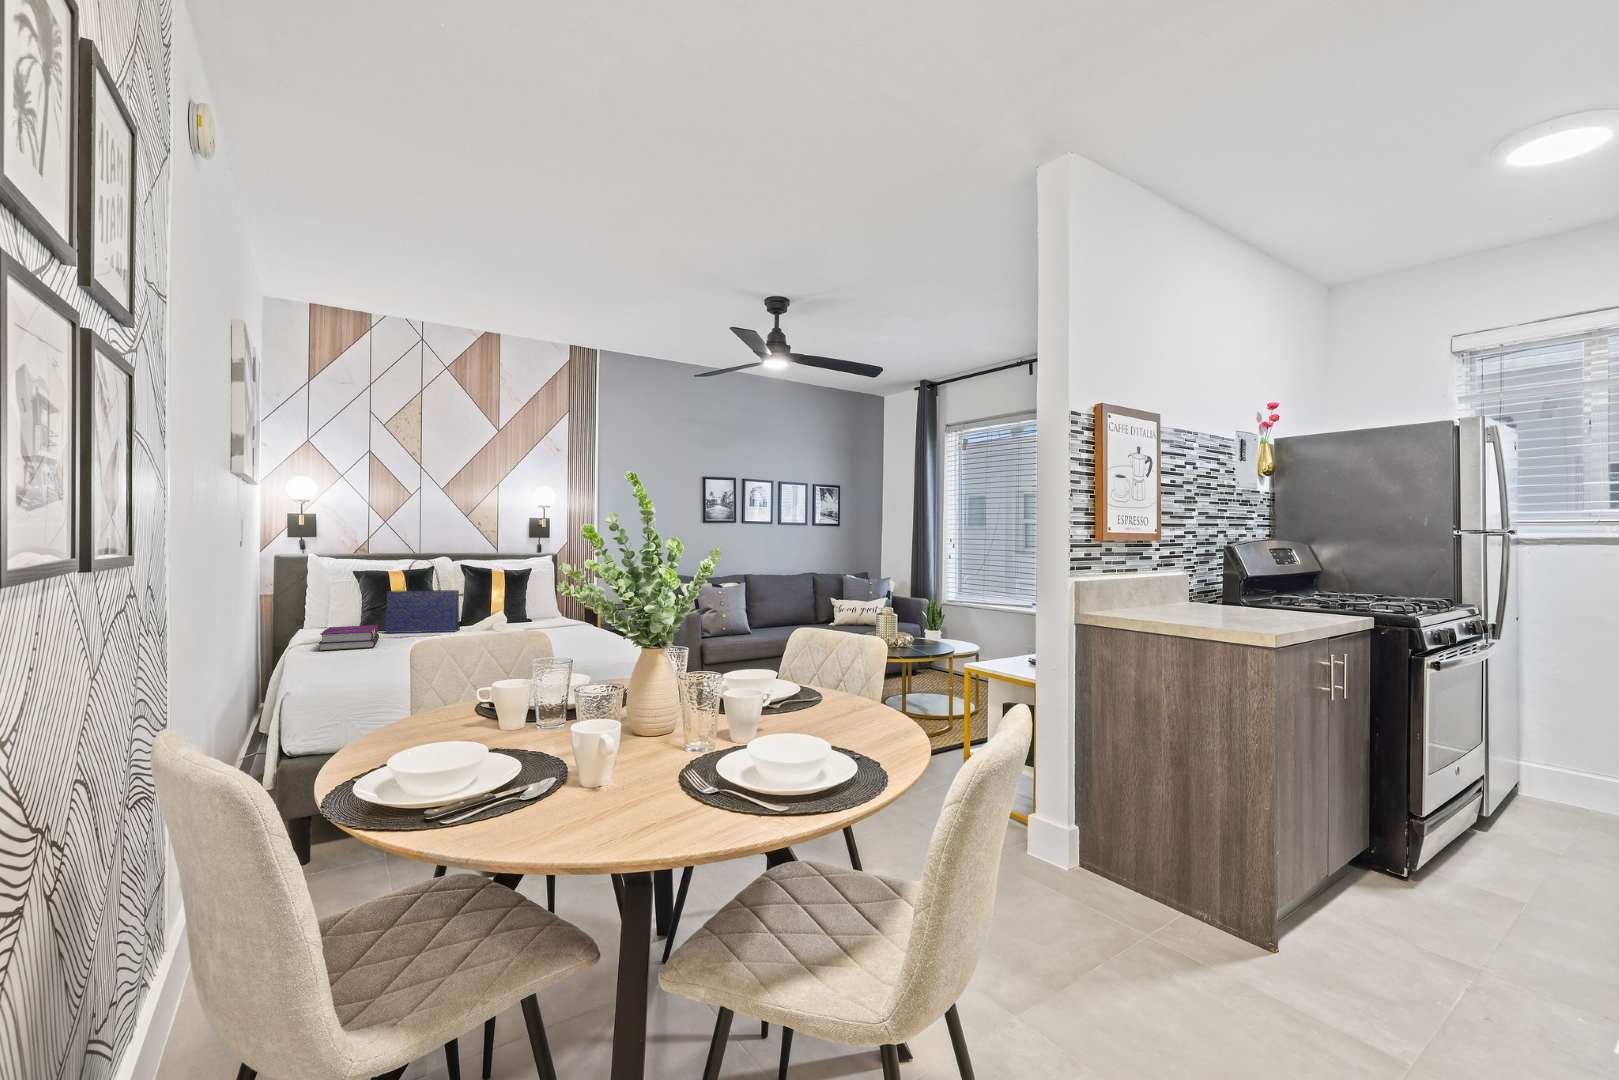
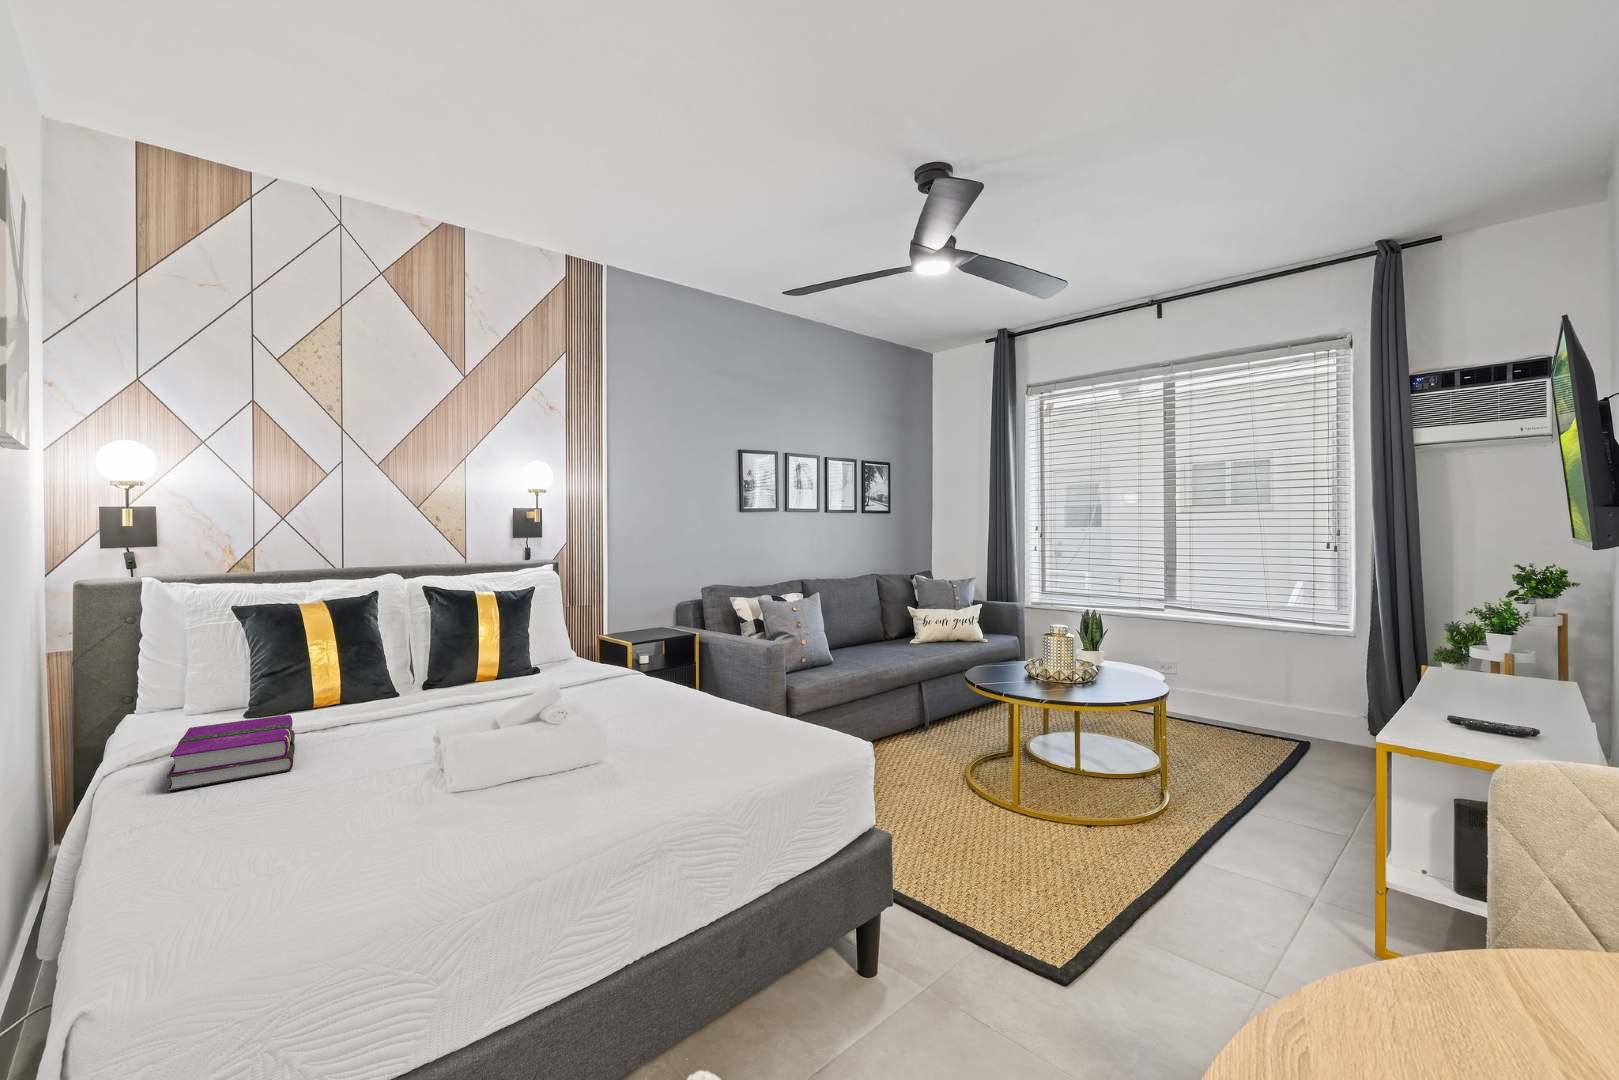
tote bag: present [385,559,464,633] -> none [300,582,445,720]

